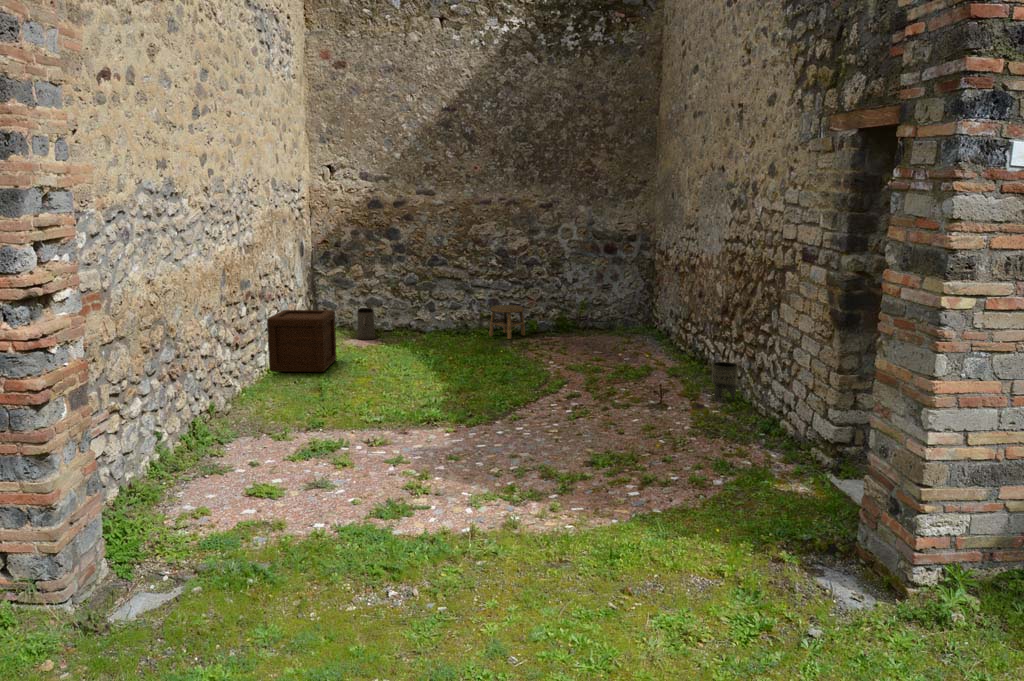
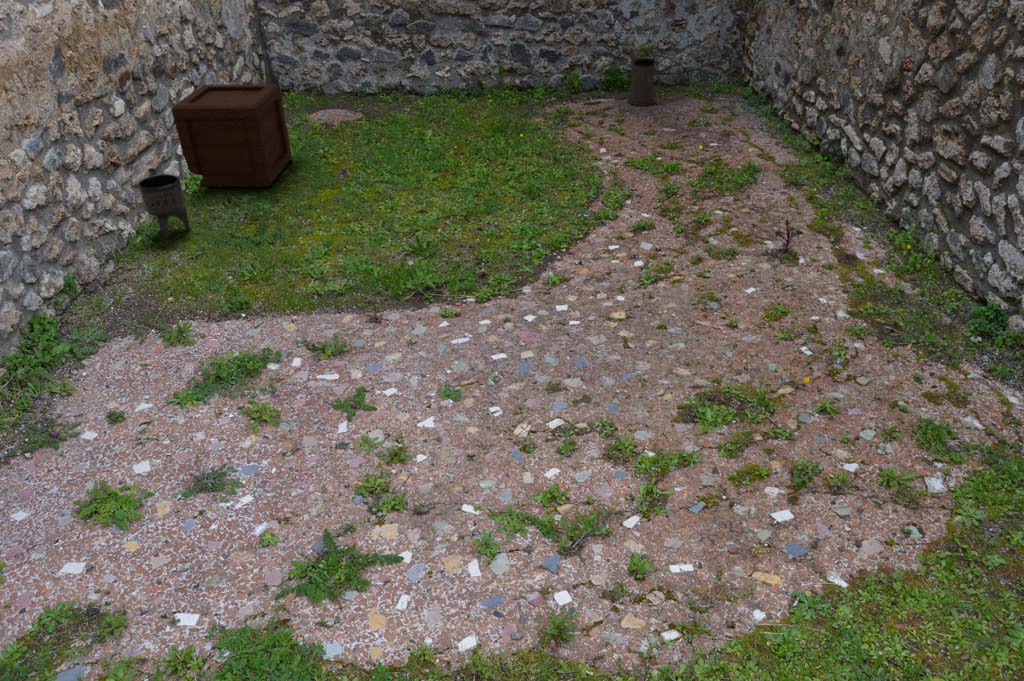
watering can: present [357,303,376,340] -> present [628,48,655,106]
stool: present [489,305,525,339] -> none [512,54,563,108]
planter: present [712,362,738,401] -> present [138,174,190,239]

